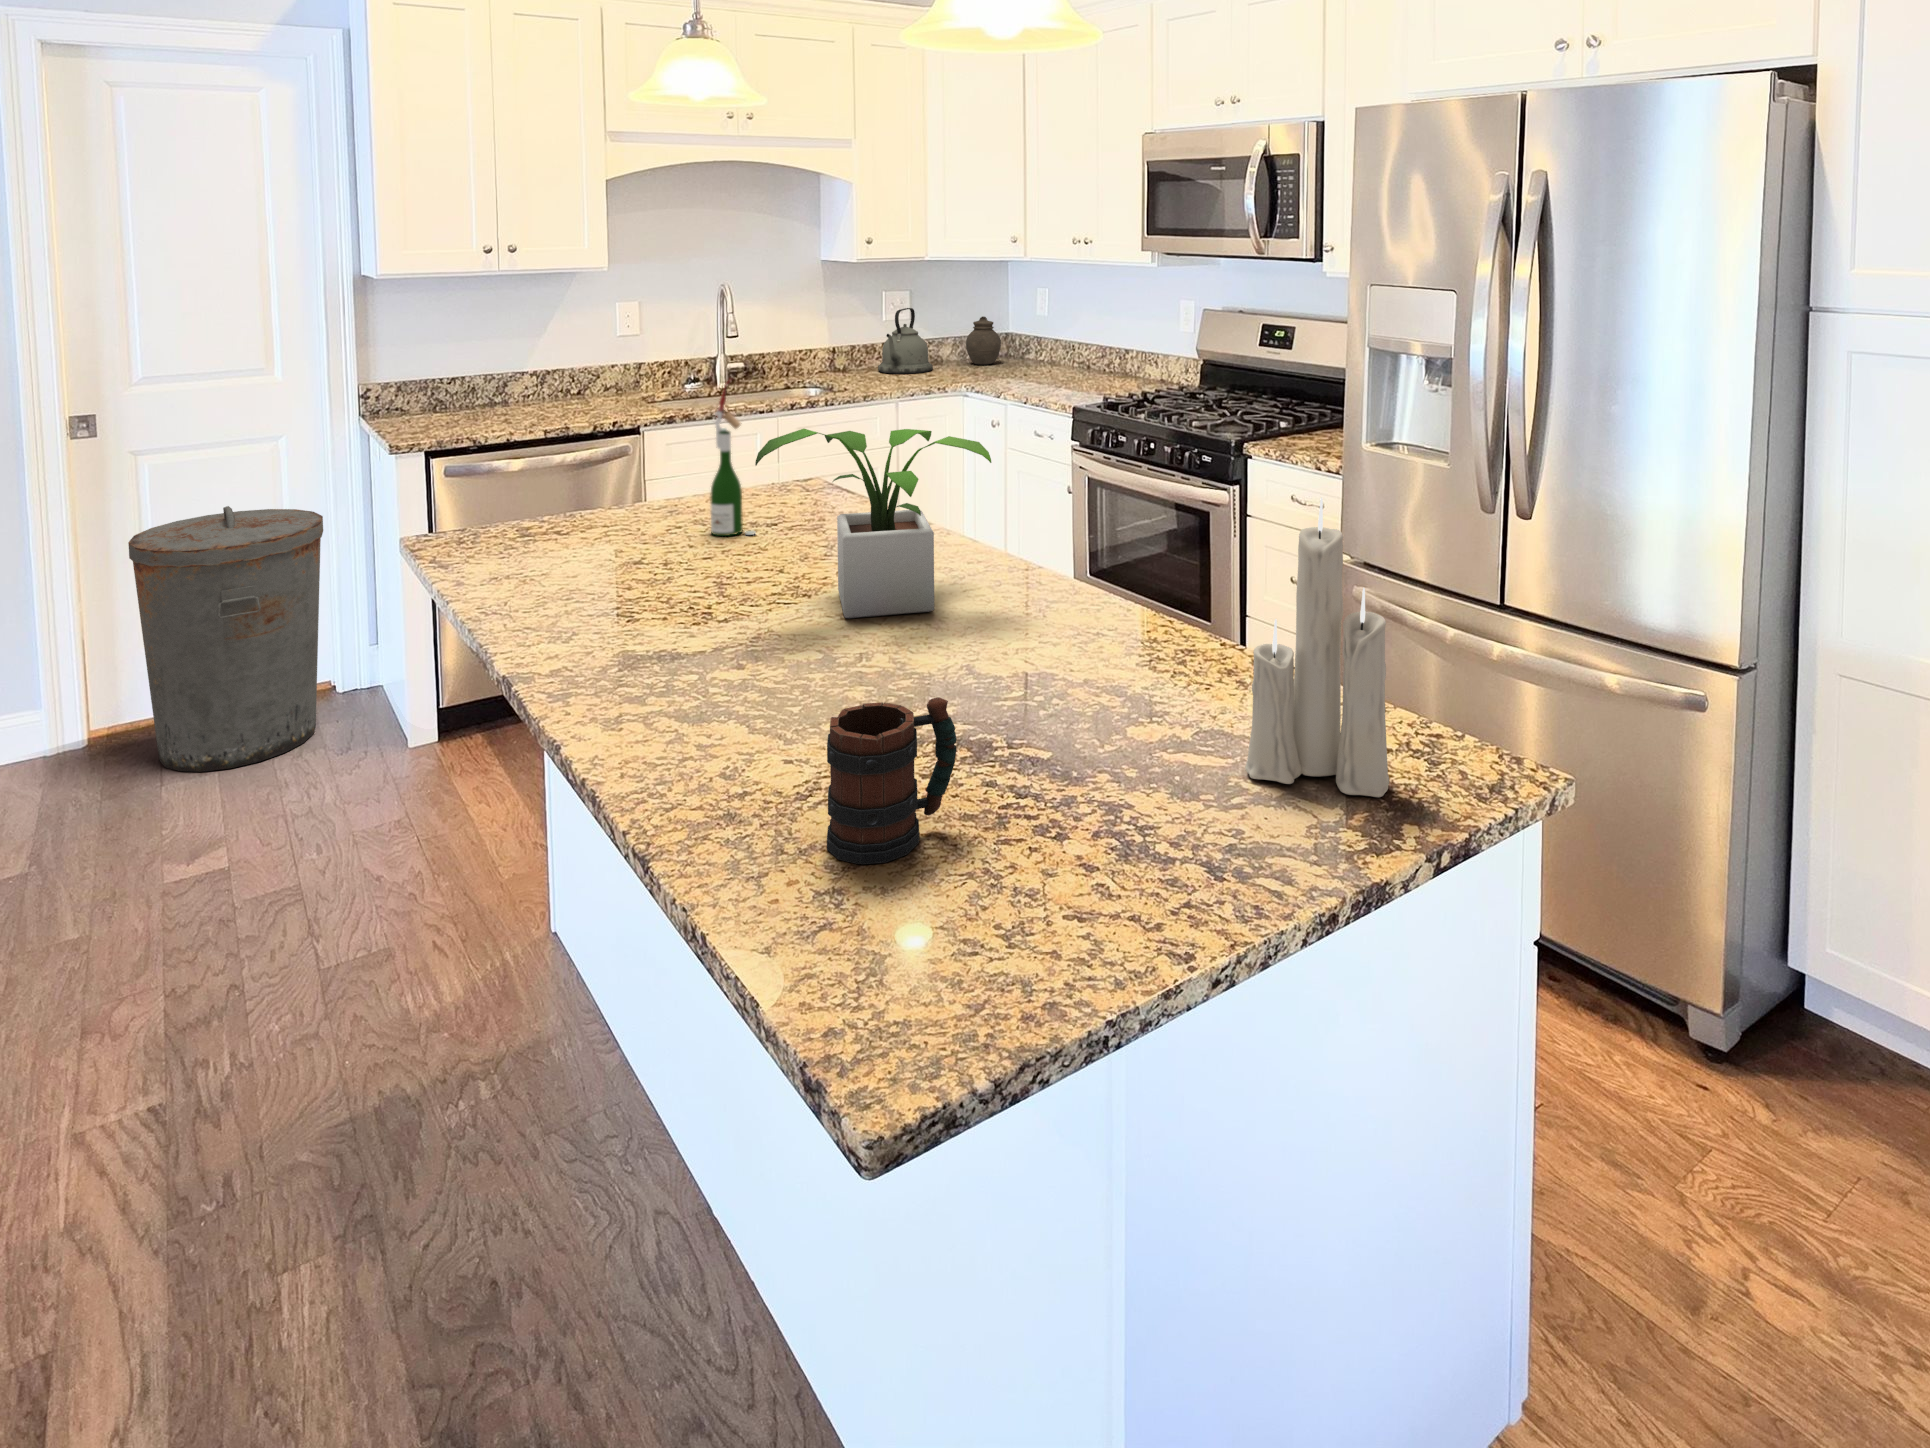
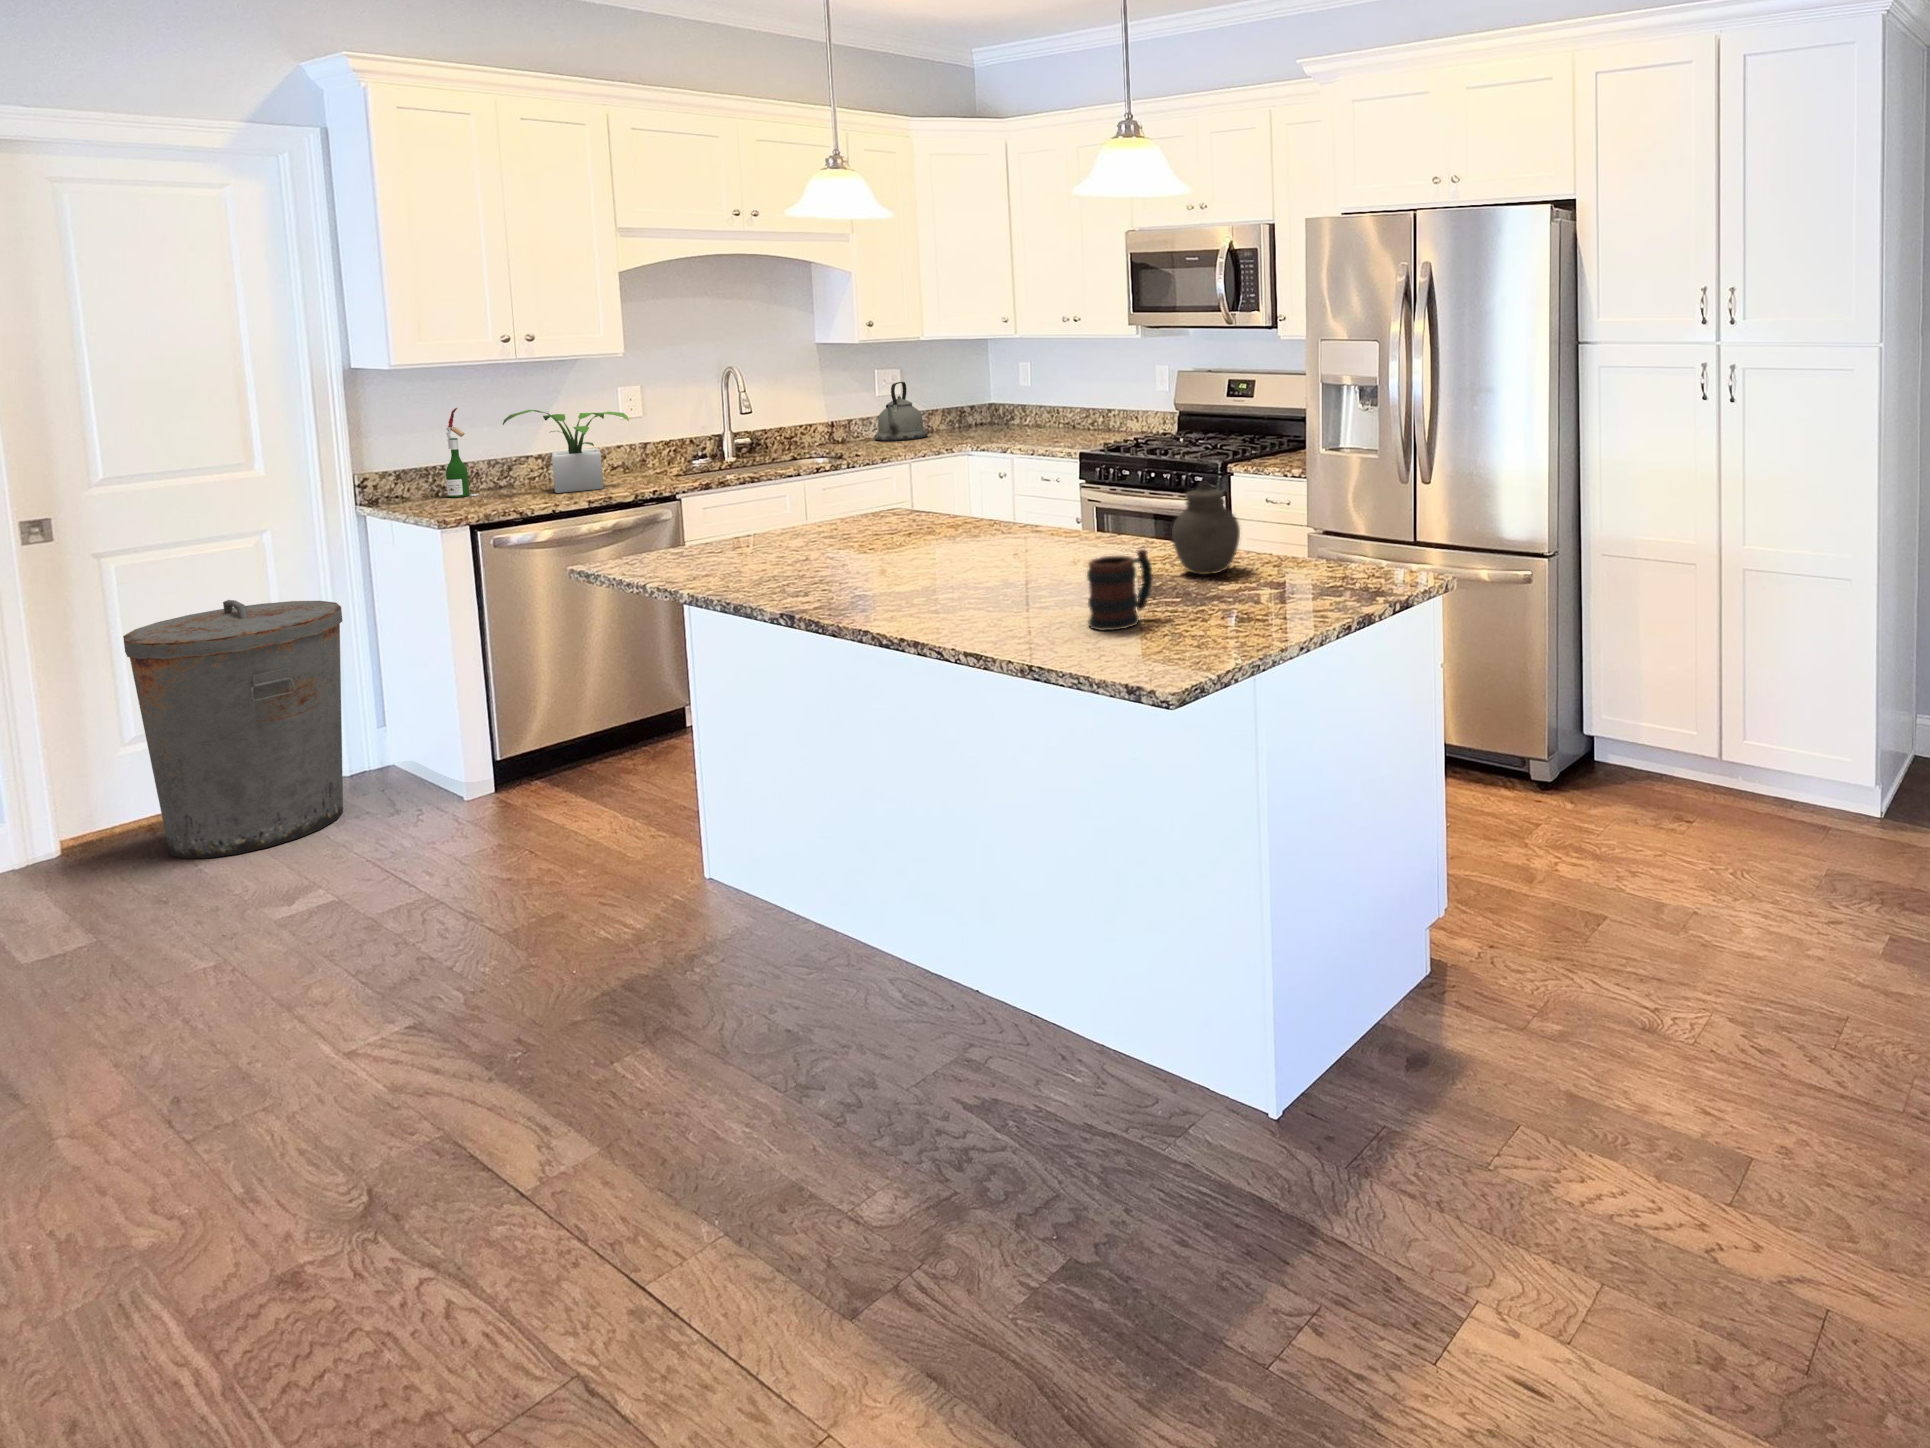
jar: present [966,316,1001,365] -> present [1172,482,1240,575]
wine bottle: present [710,379,755,536] -> present [446,408,479,497]
potted plant: present [755,429,991,618] -> present [503,410,629,493]
candle: present [1245,498,1389,797] -> none [1293,431,1367,588]

